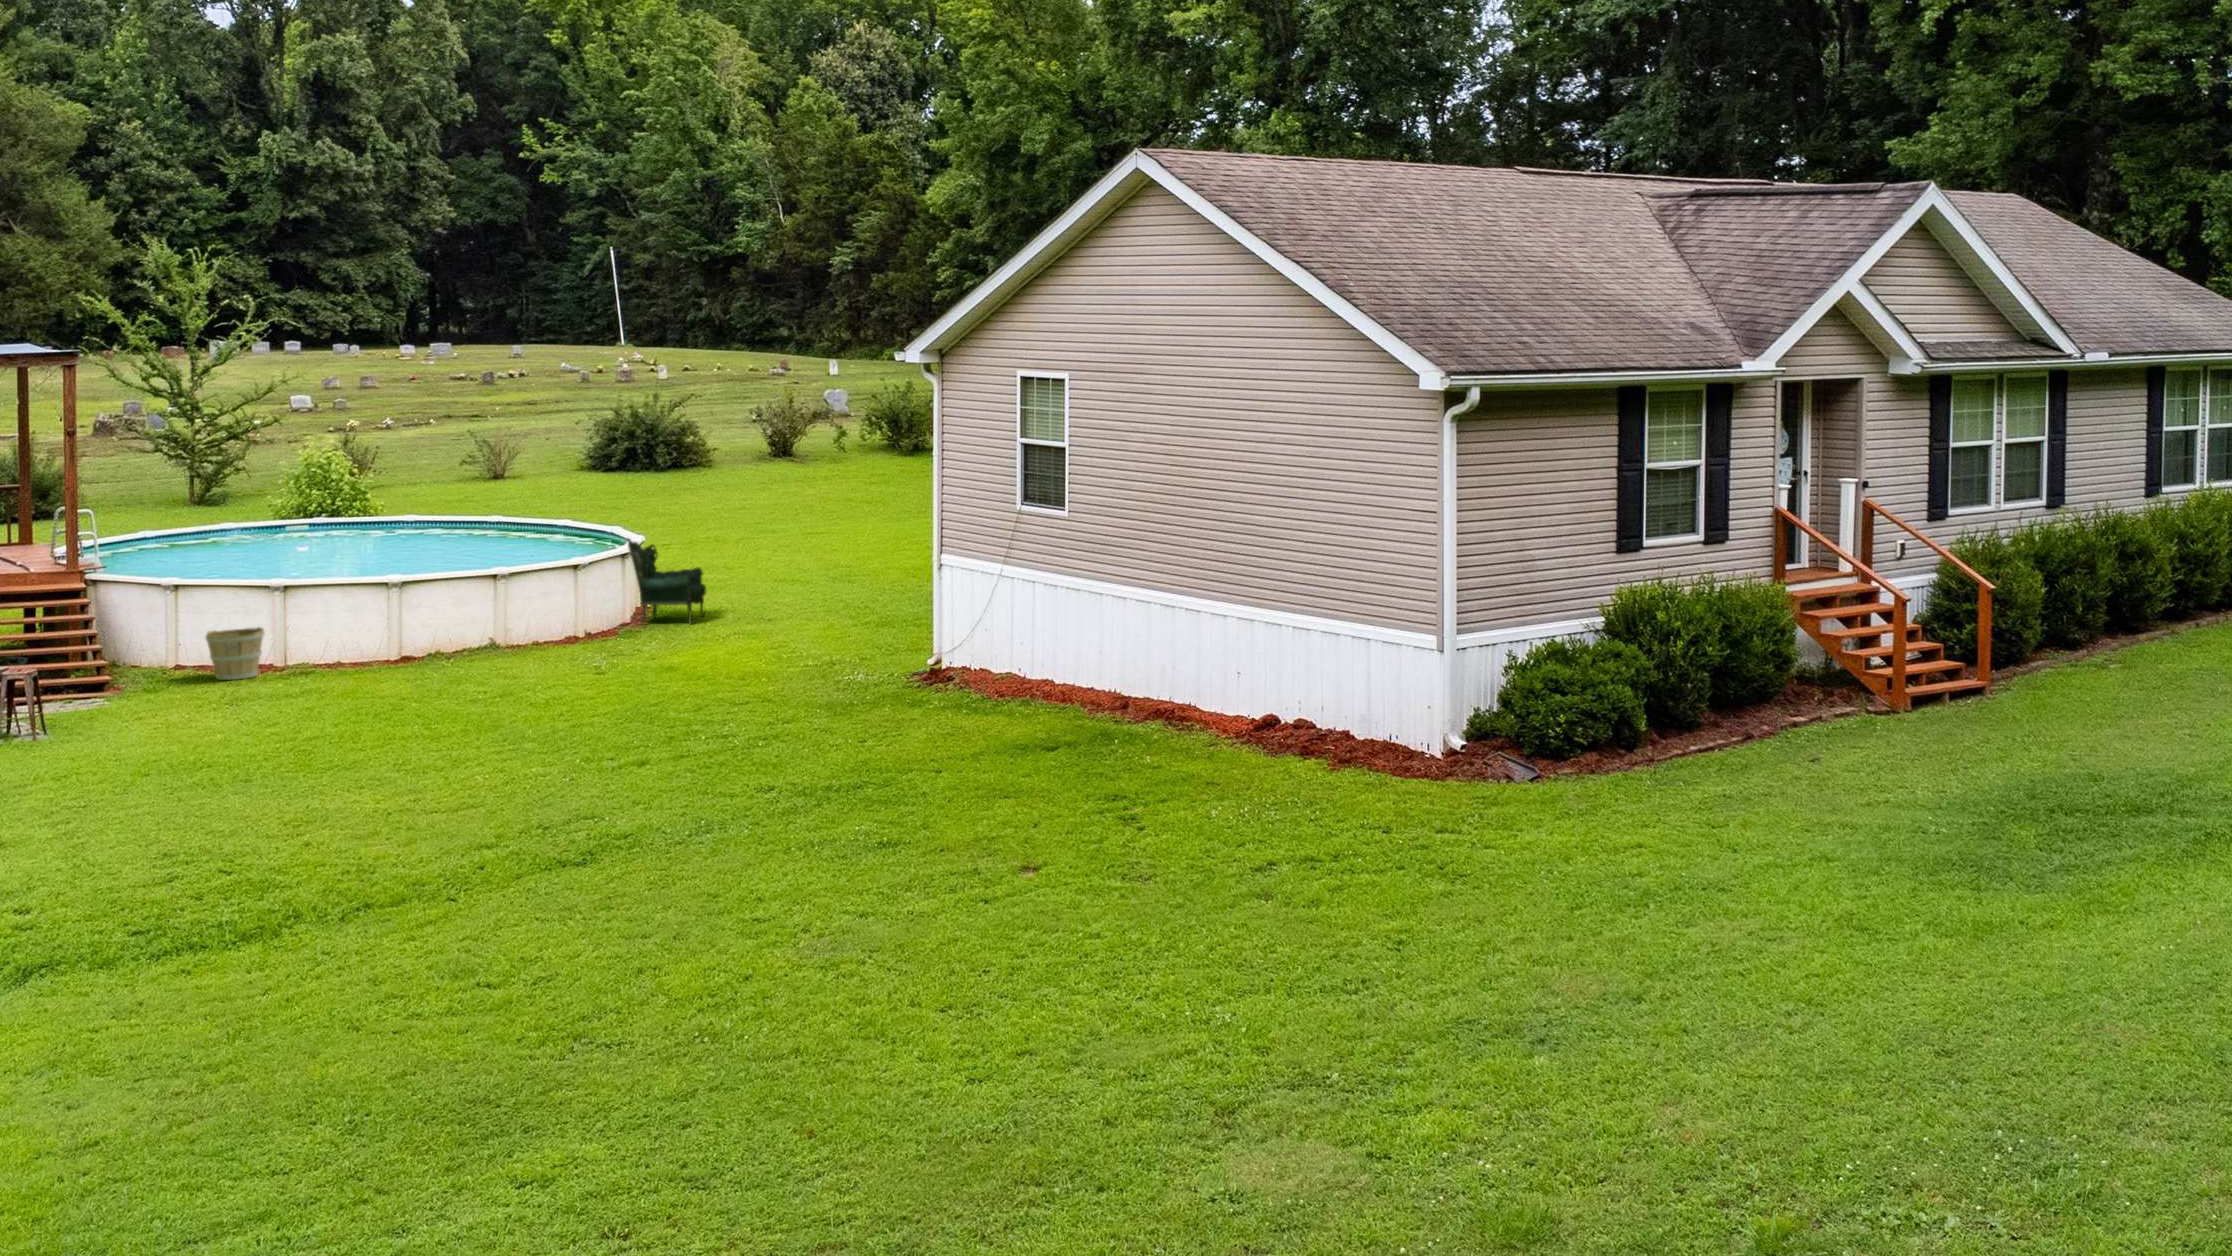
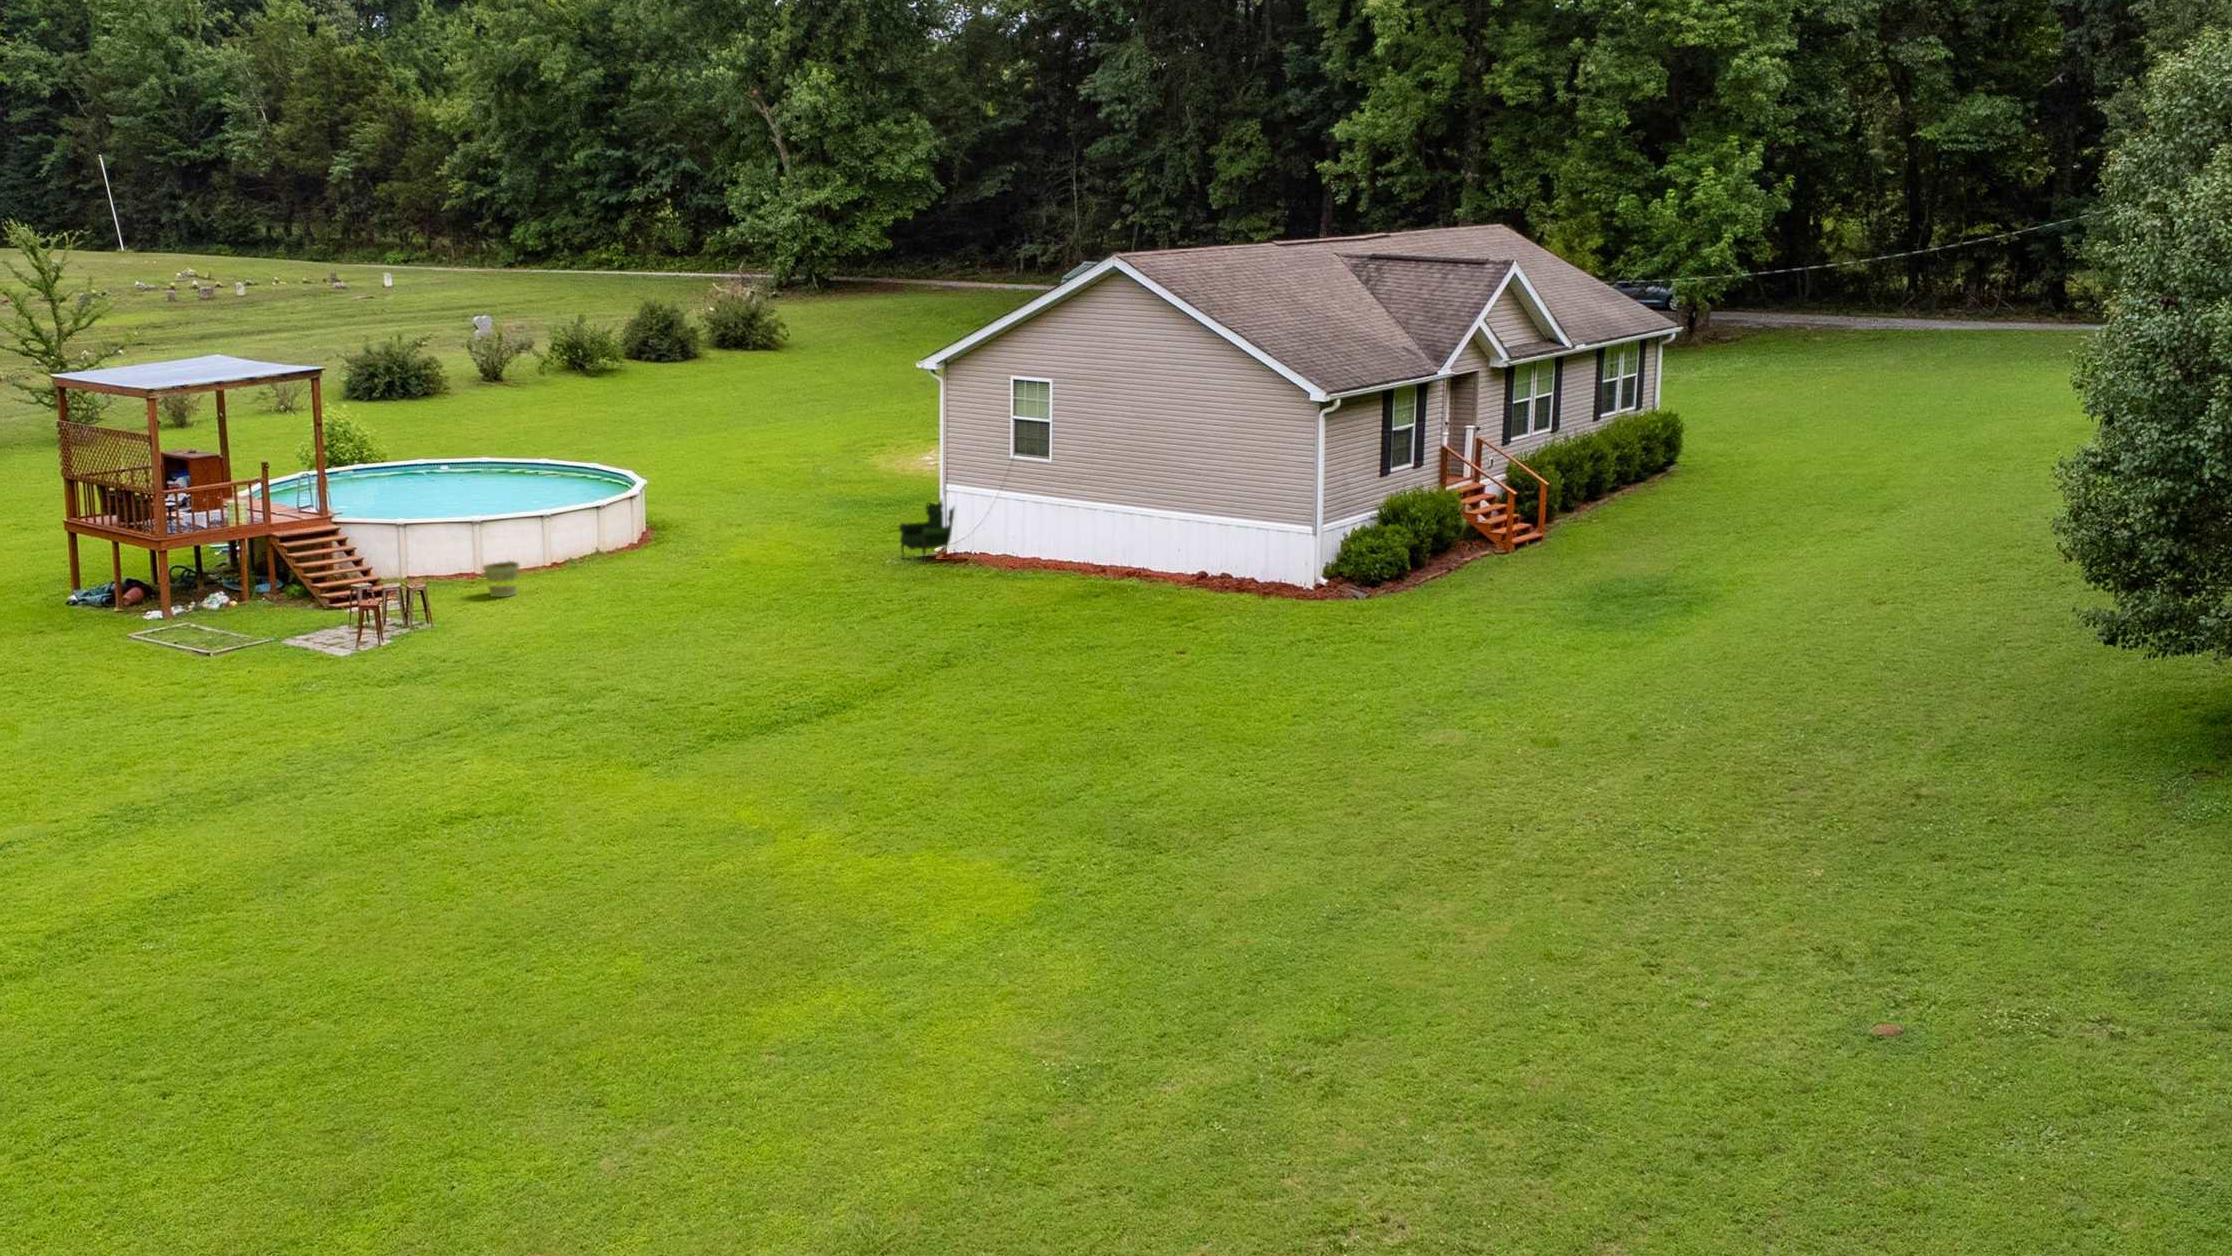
armchair: present [628,539,706,624] -> present [899,500,954,563]

